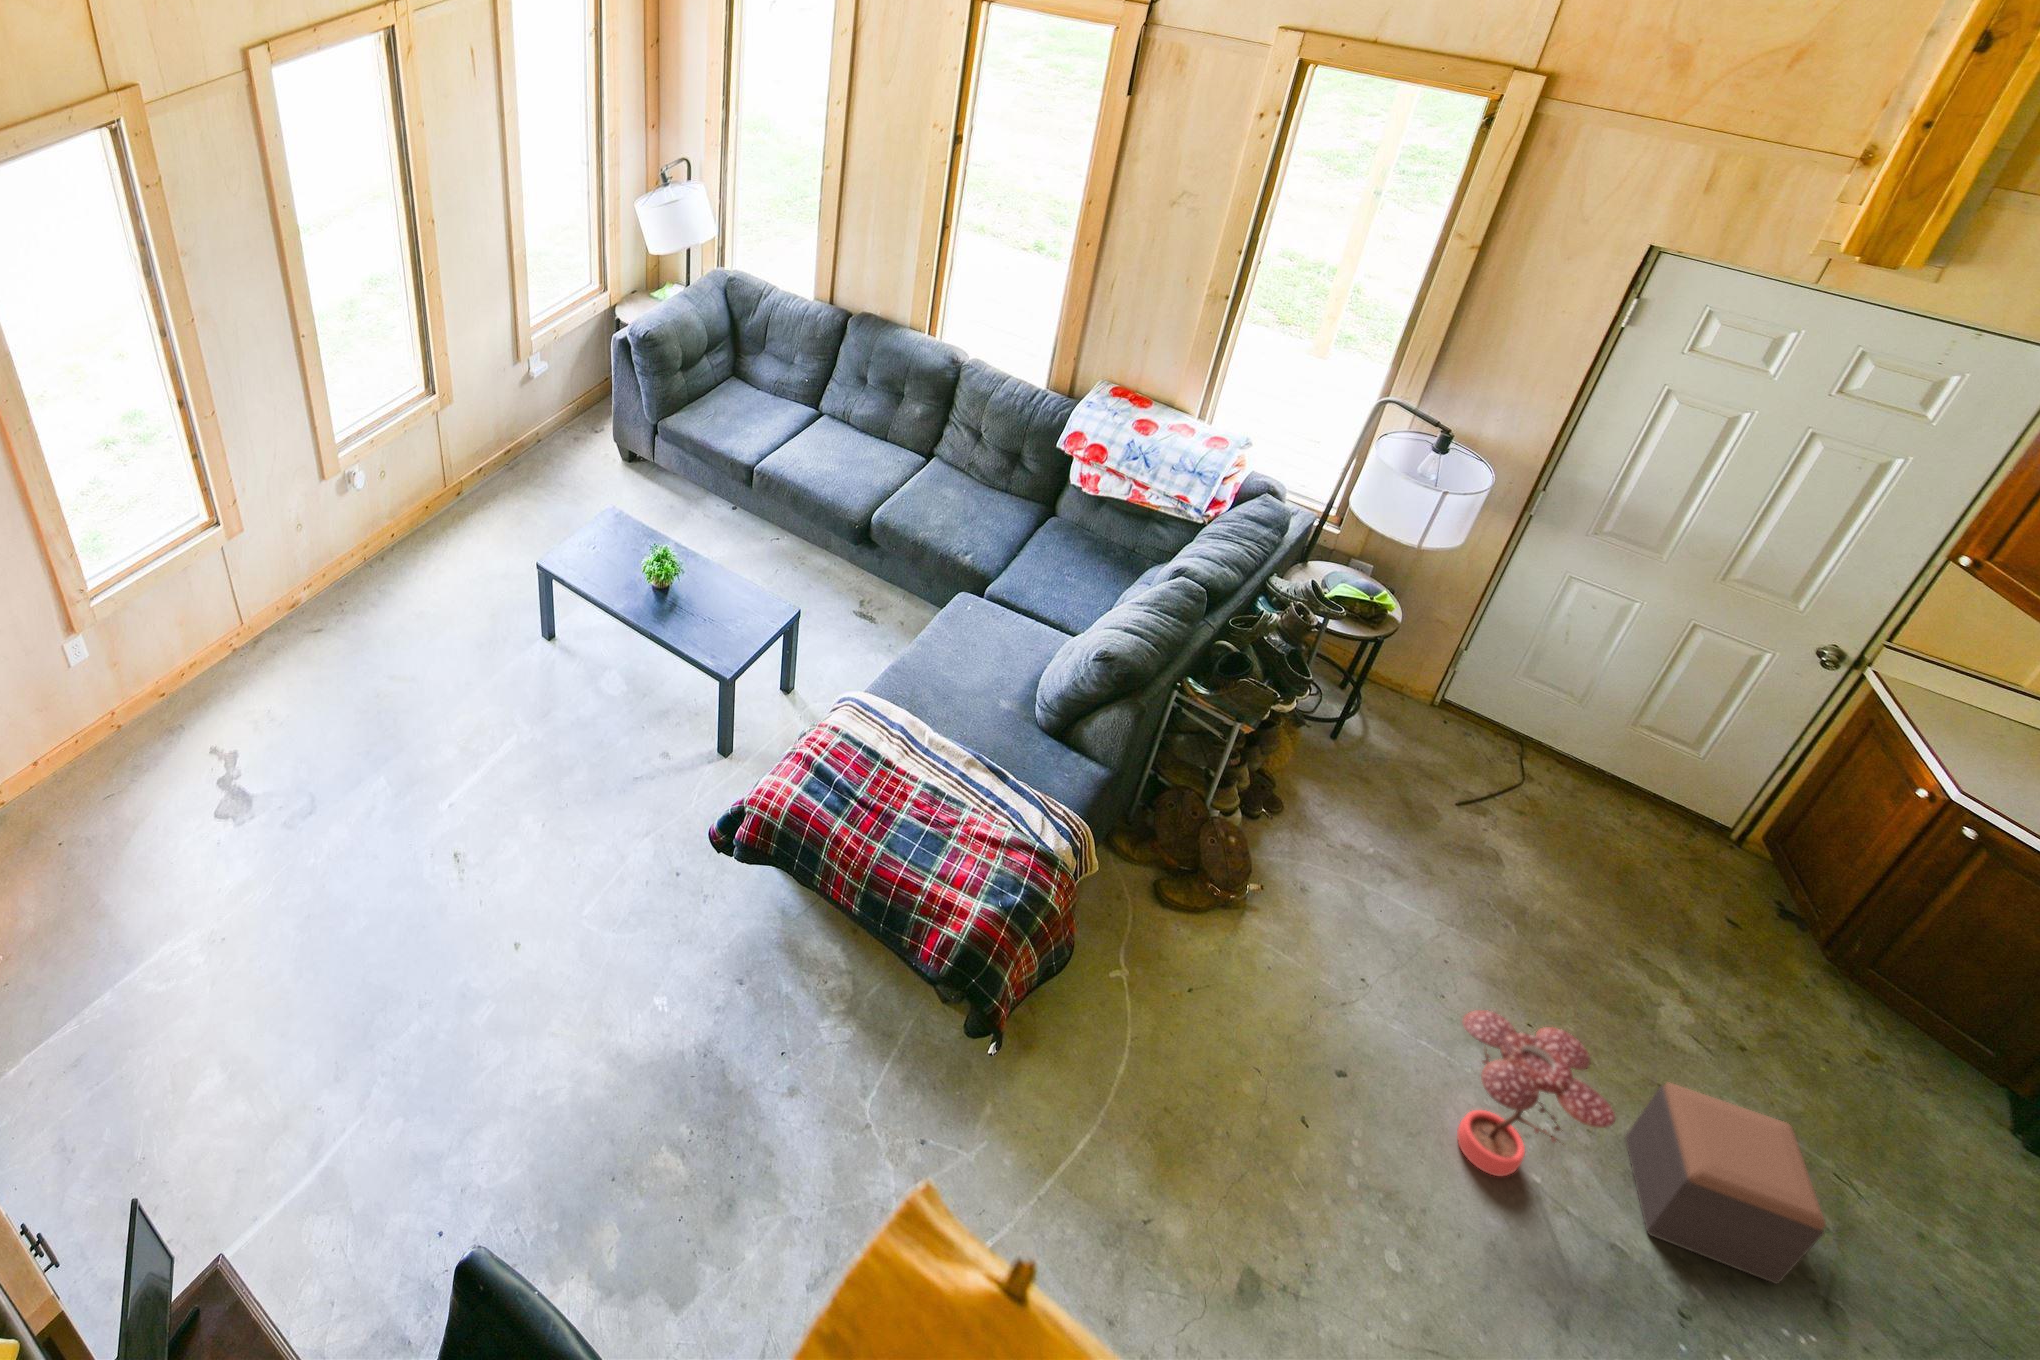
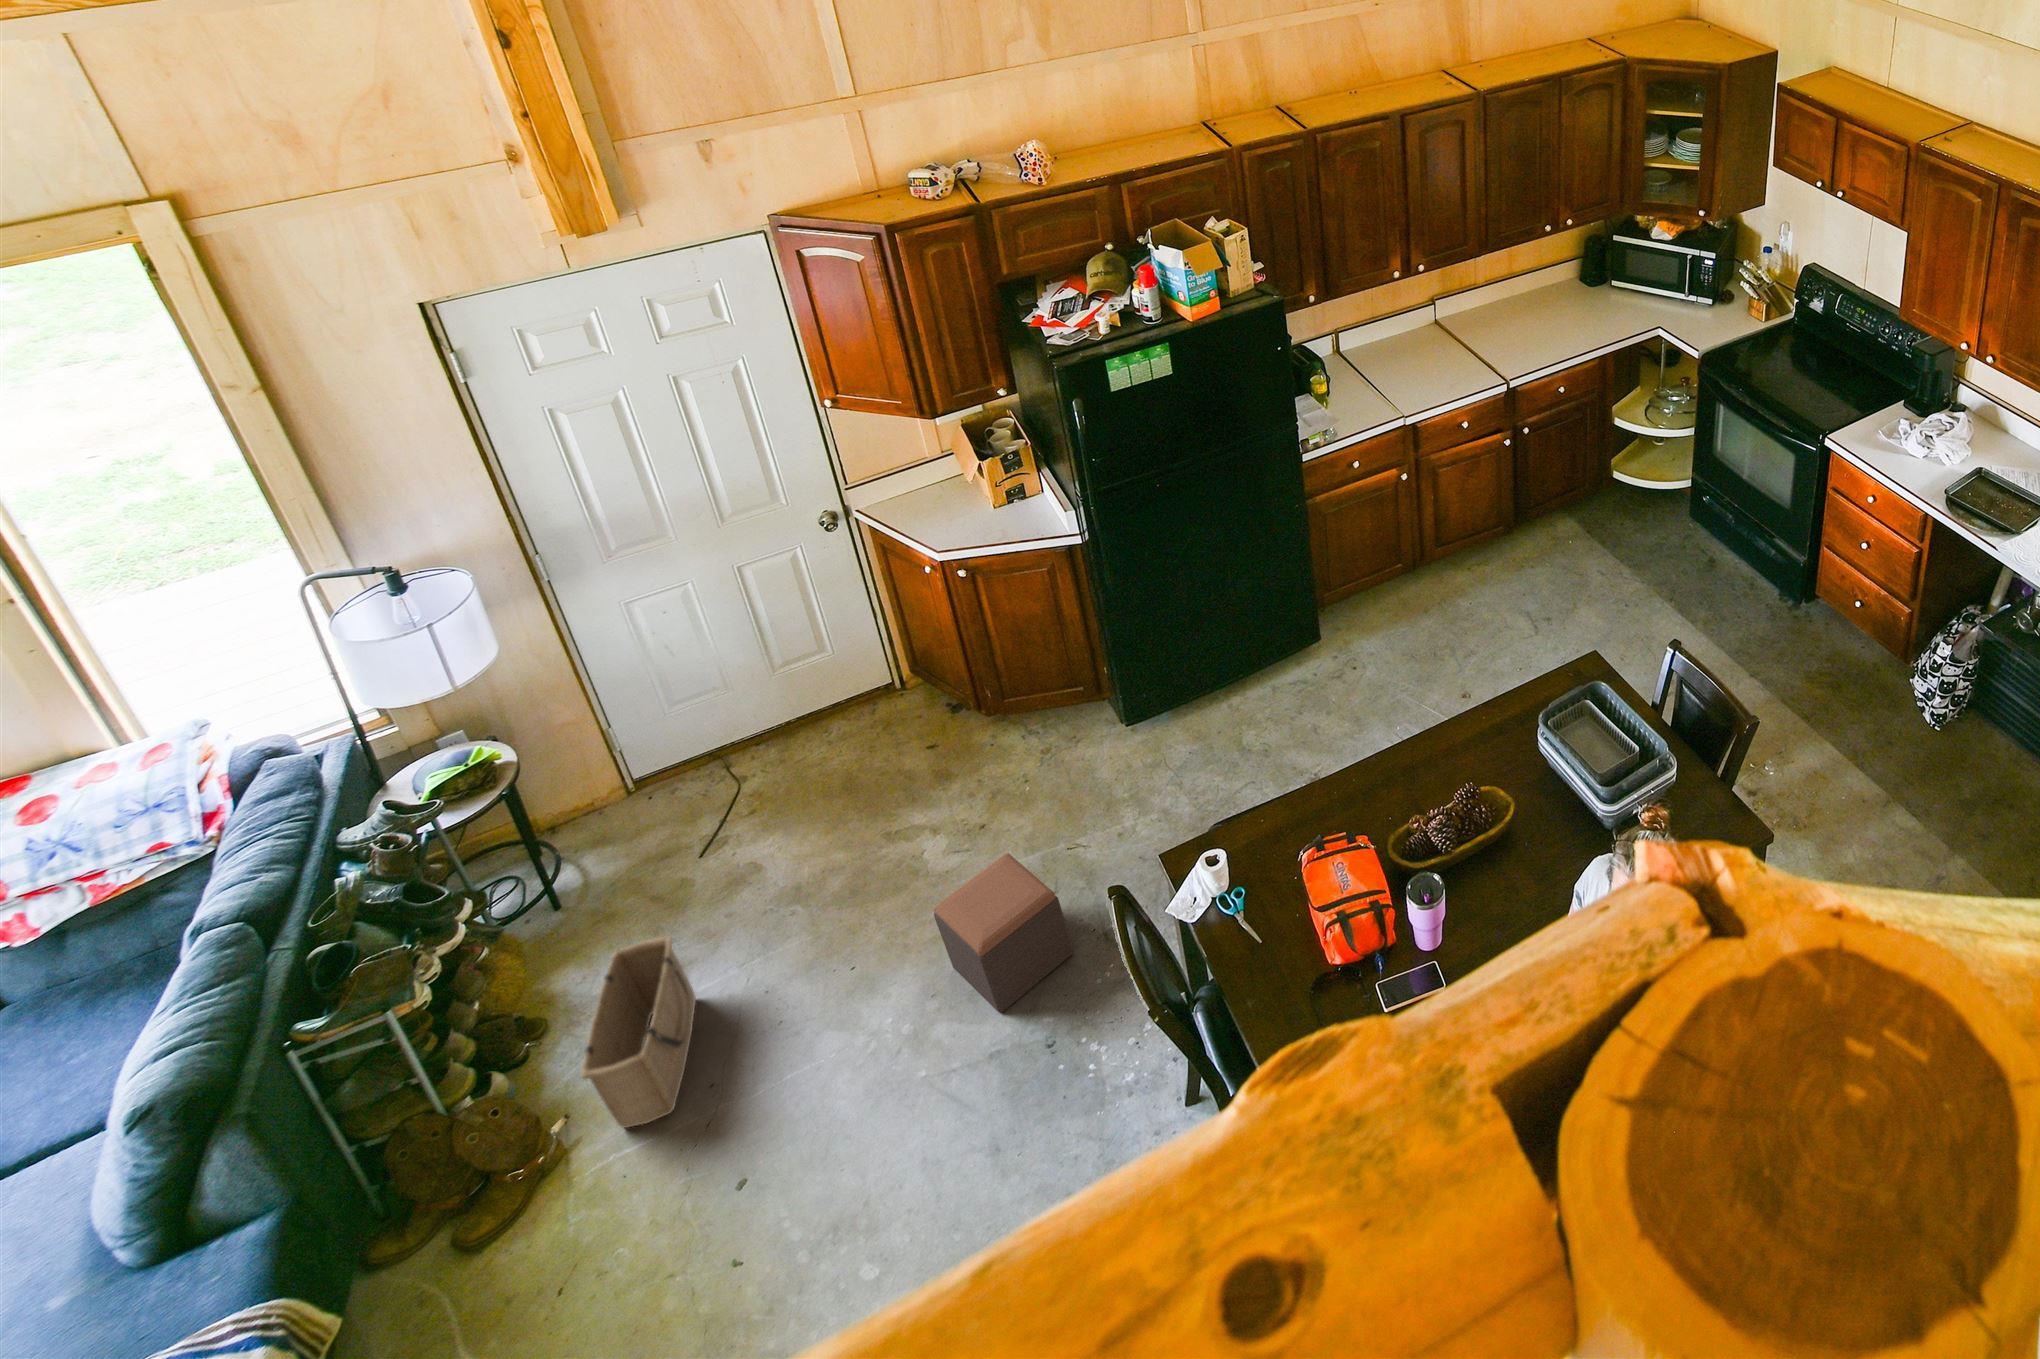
basket: none [1279,817,1413,963] -> present [581,936,696,1128]
potted plant: present [1457,1010,1615,1176] -> none [776,948,909,1112]

